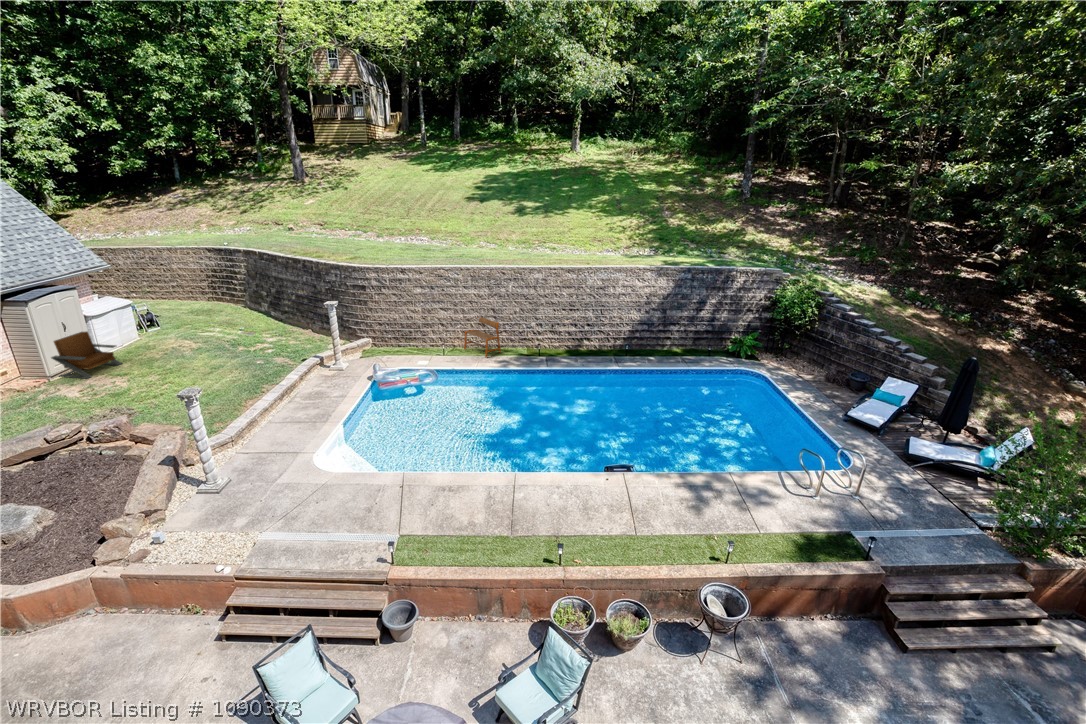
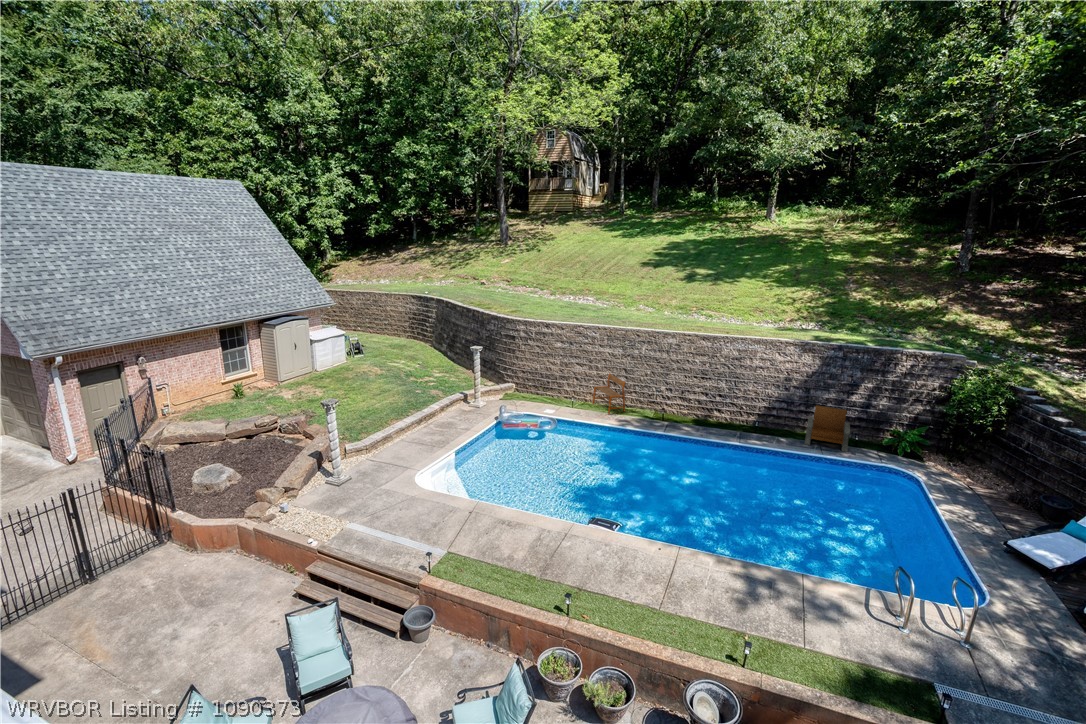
lounge chair: present [51,332,122,379] -> present [805,405,850,452]

